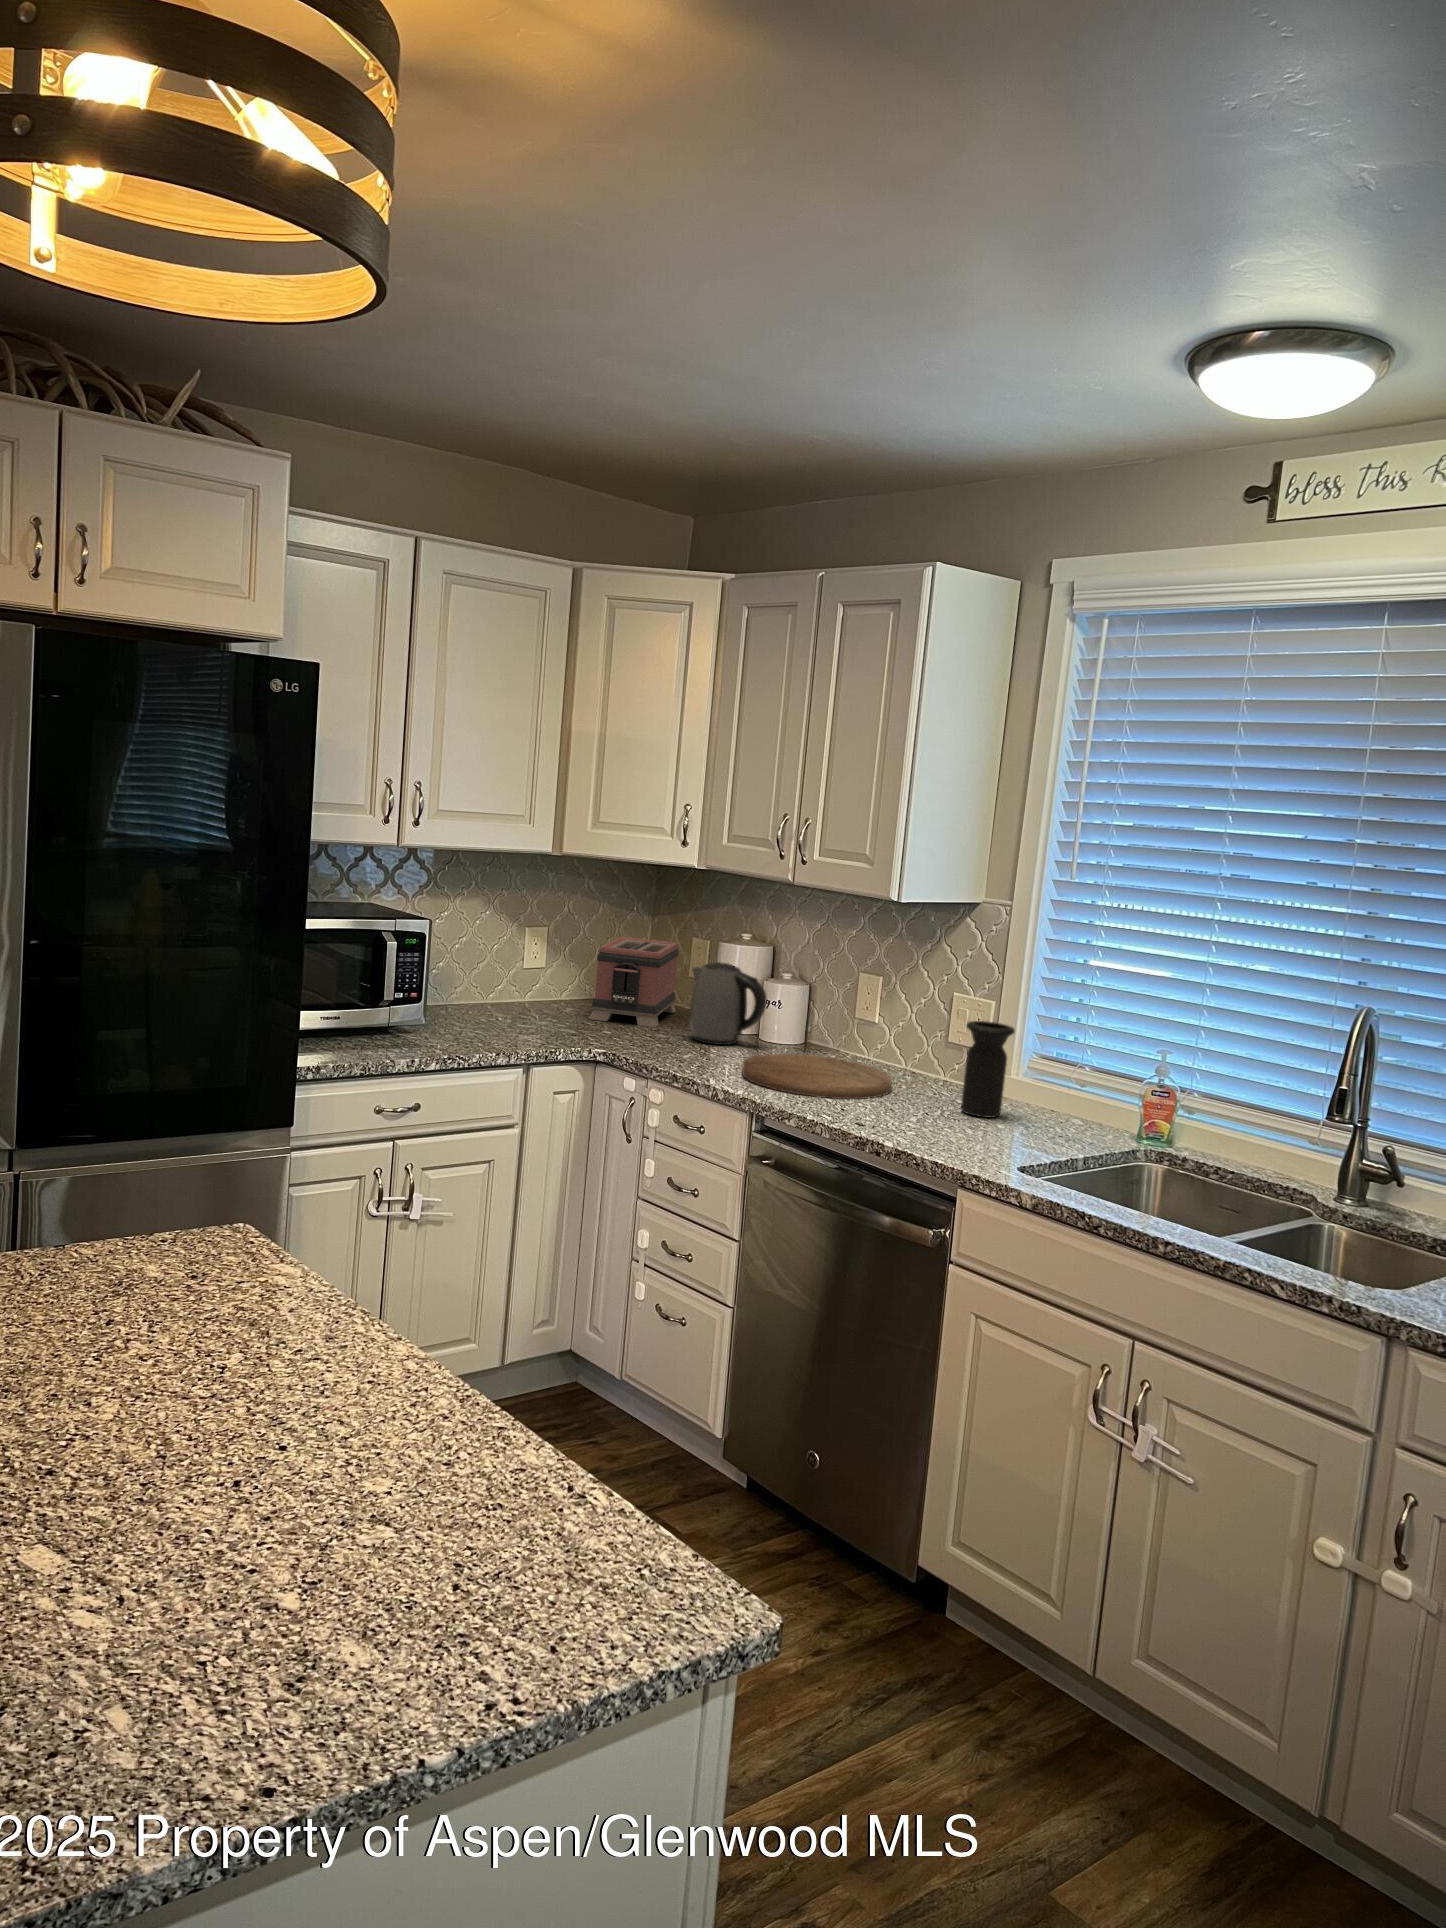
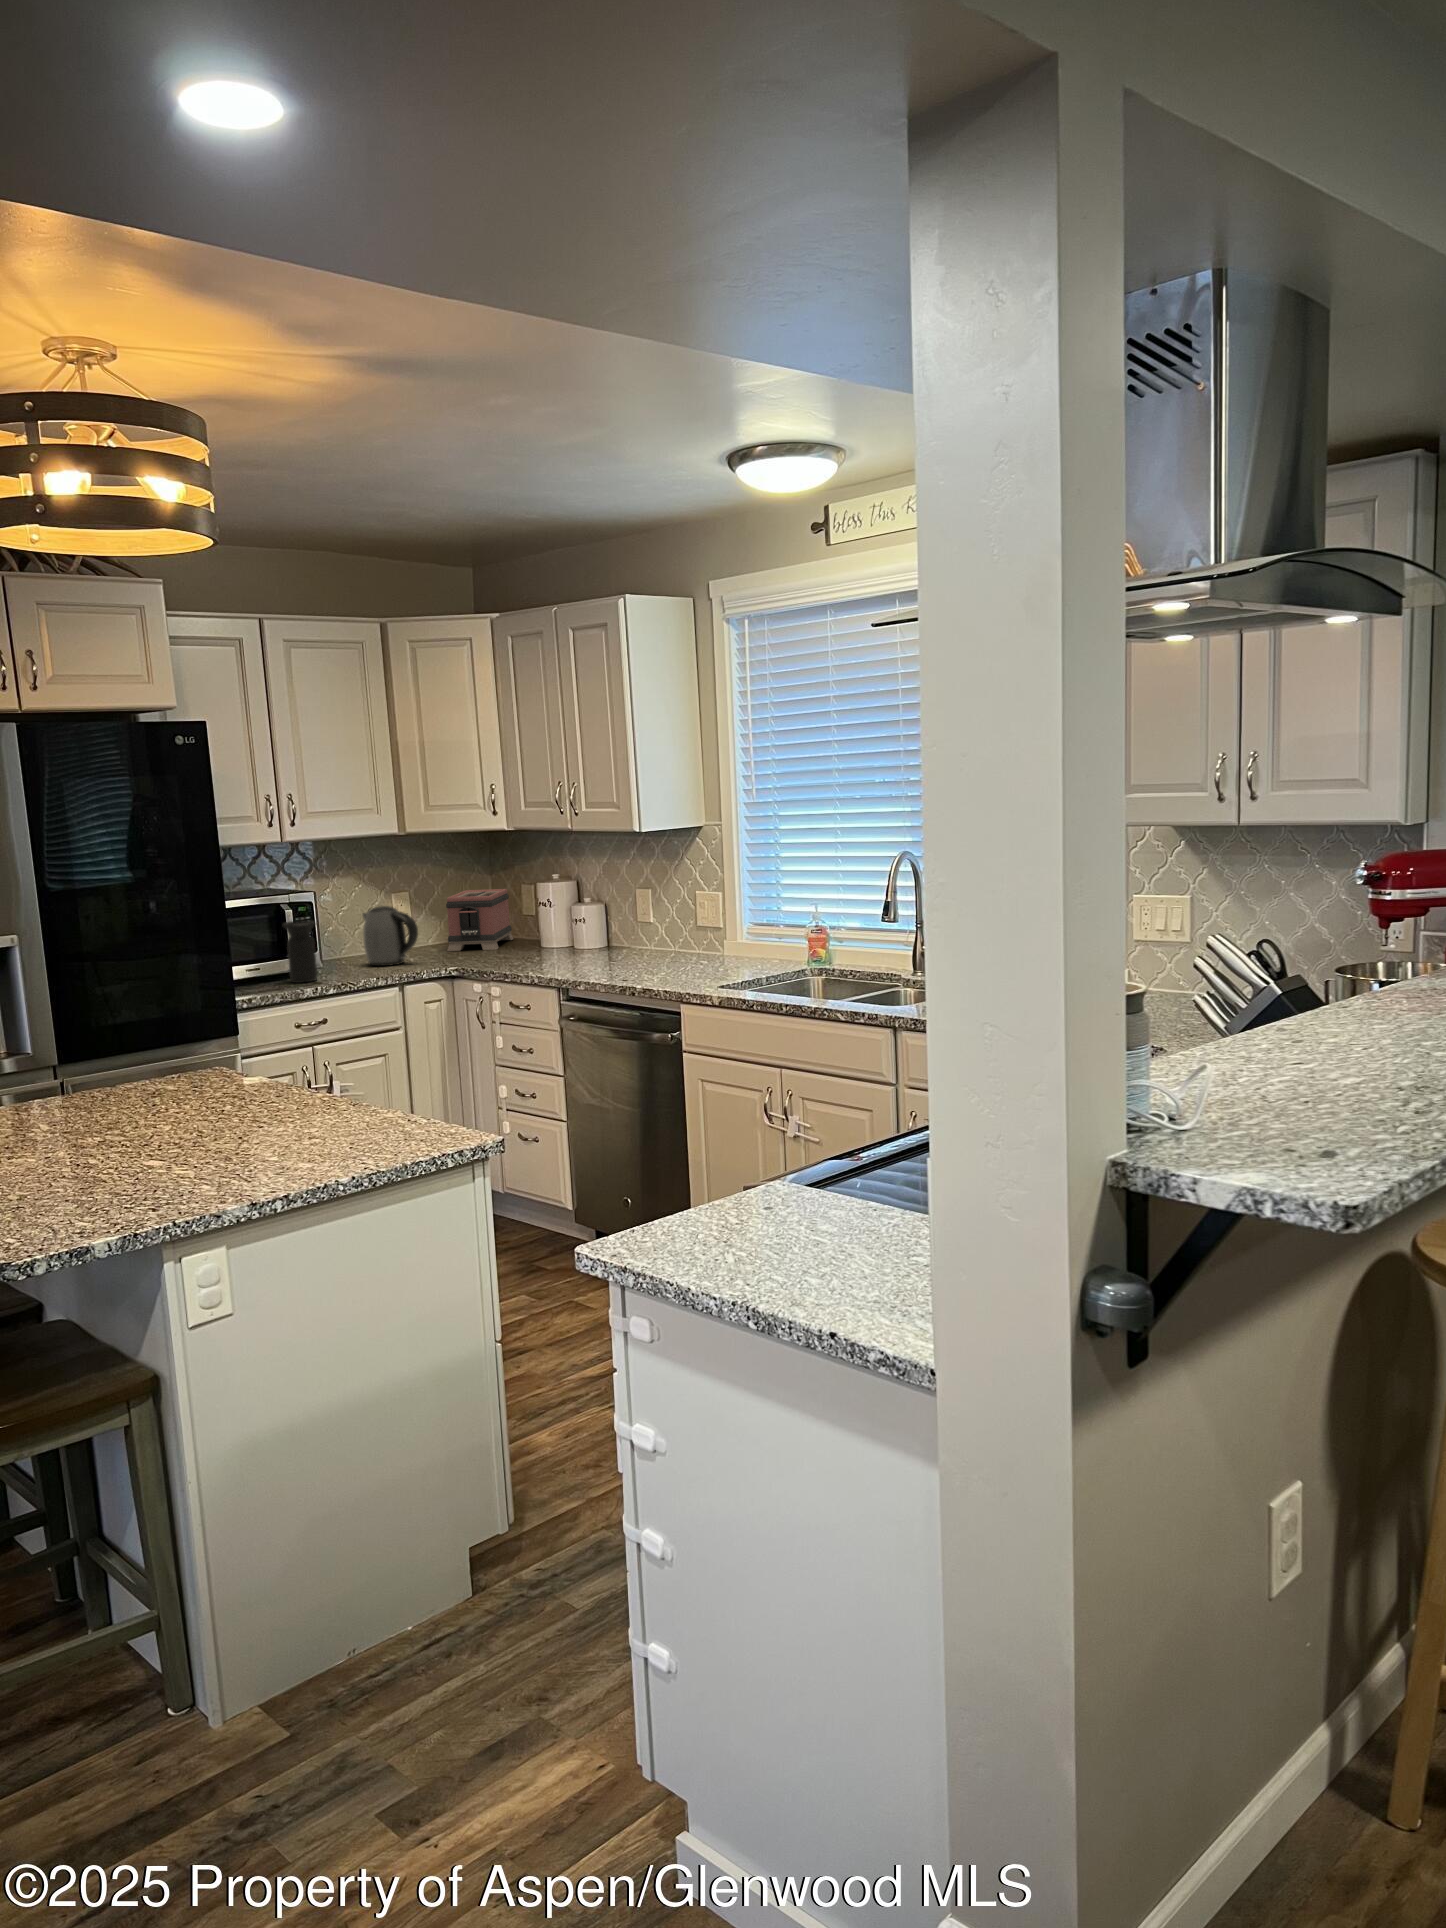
kettle: present [690,962,767,1045] -> present [363,906,418,966]
vase: present [961,1021,1015,1118] -> present [283,920,317,983]
cutting board: present [742,1054,892,1099] -> none [550,948,653,971]

